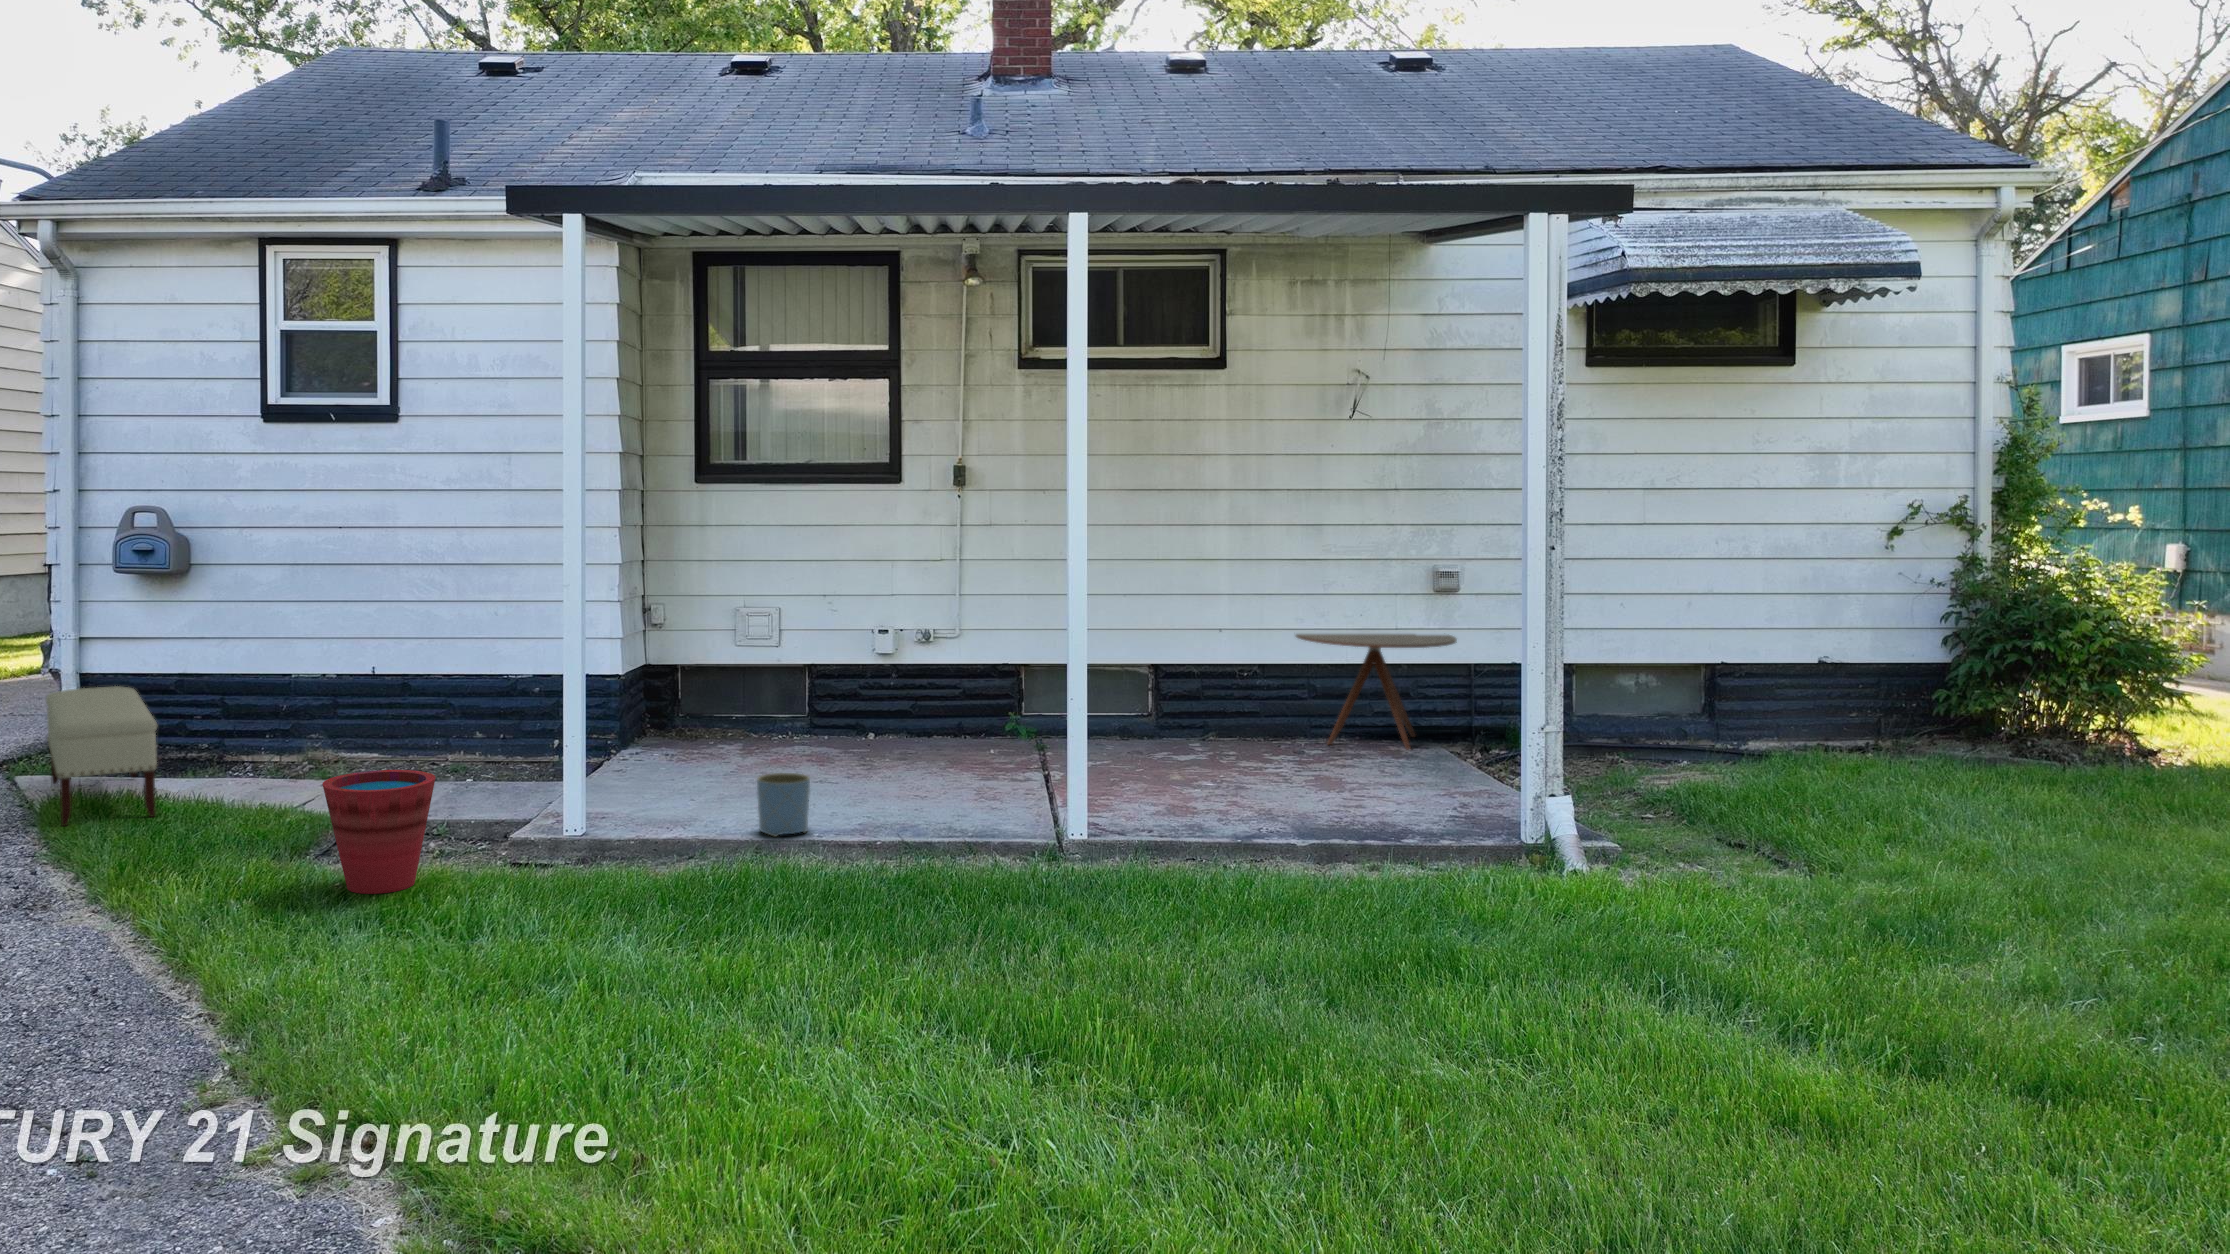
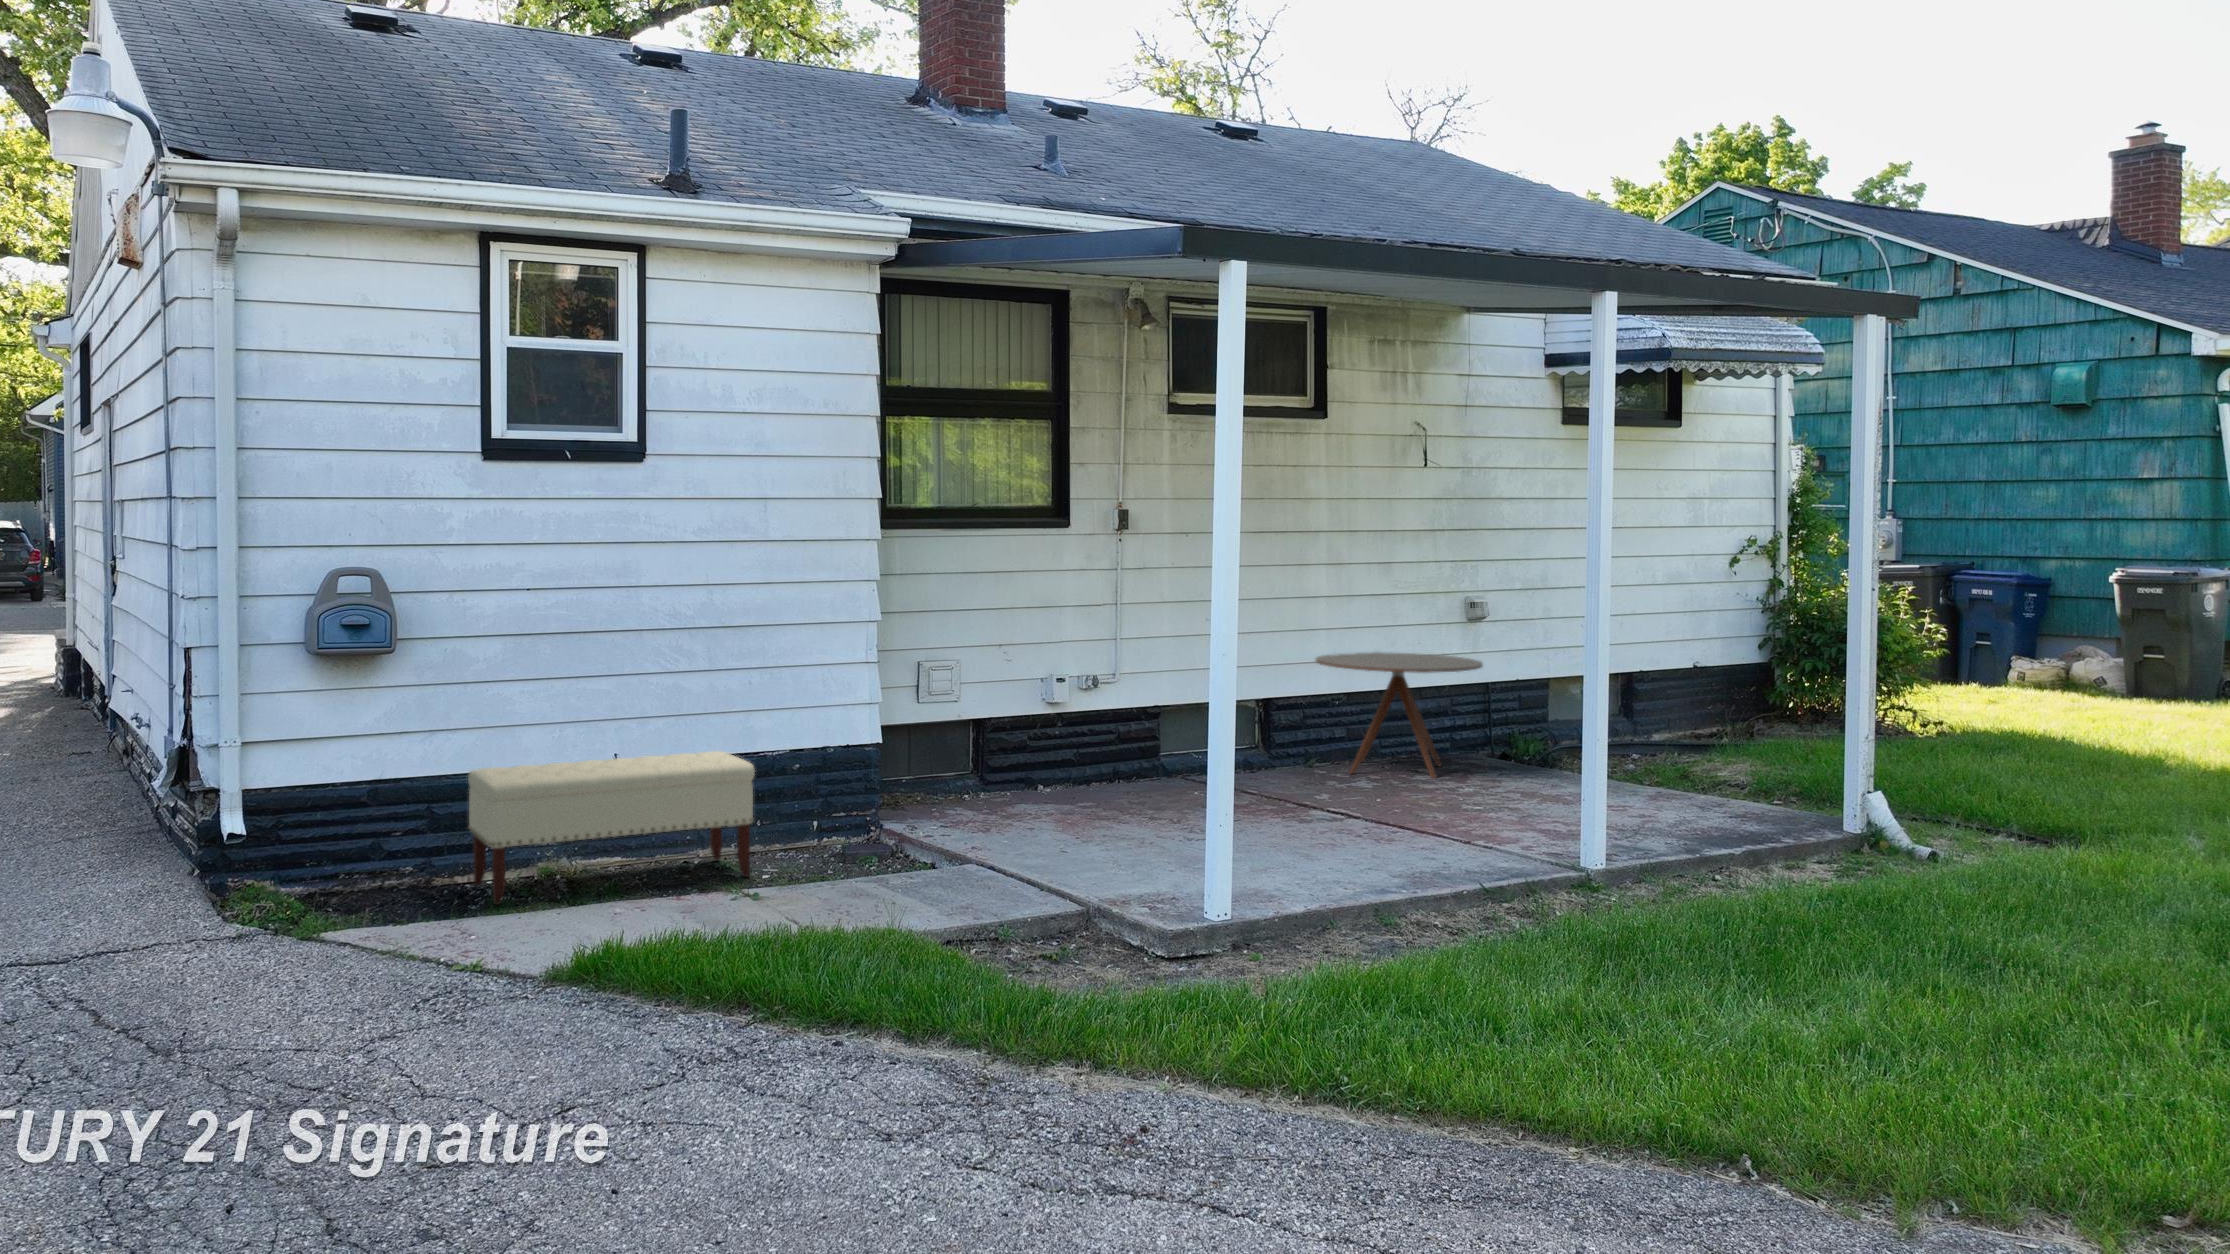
bench: present [46,686,157,826] -> present [468,751,755,905]
bucket: present [323,770,436,894] -> none [317,790,432,916]
planter: present [757,773,810,837] -> none [760,797,814,862]

